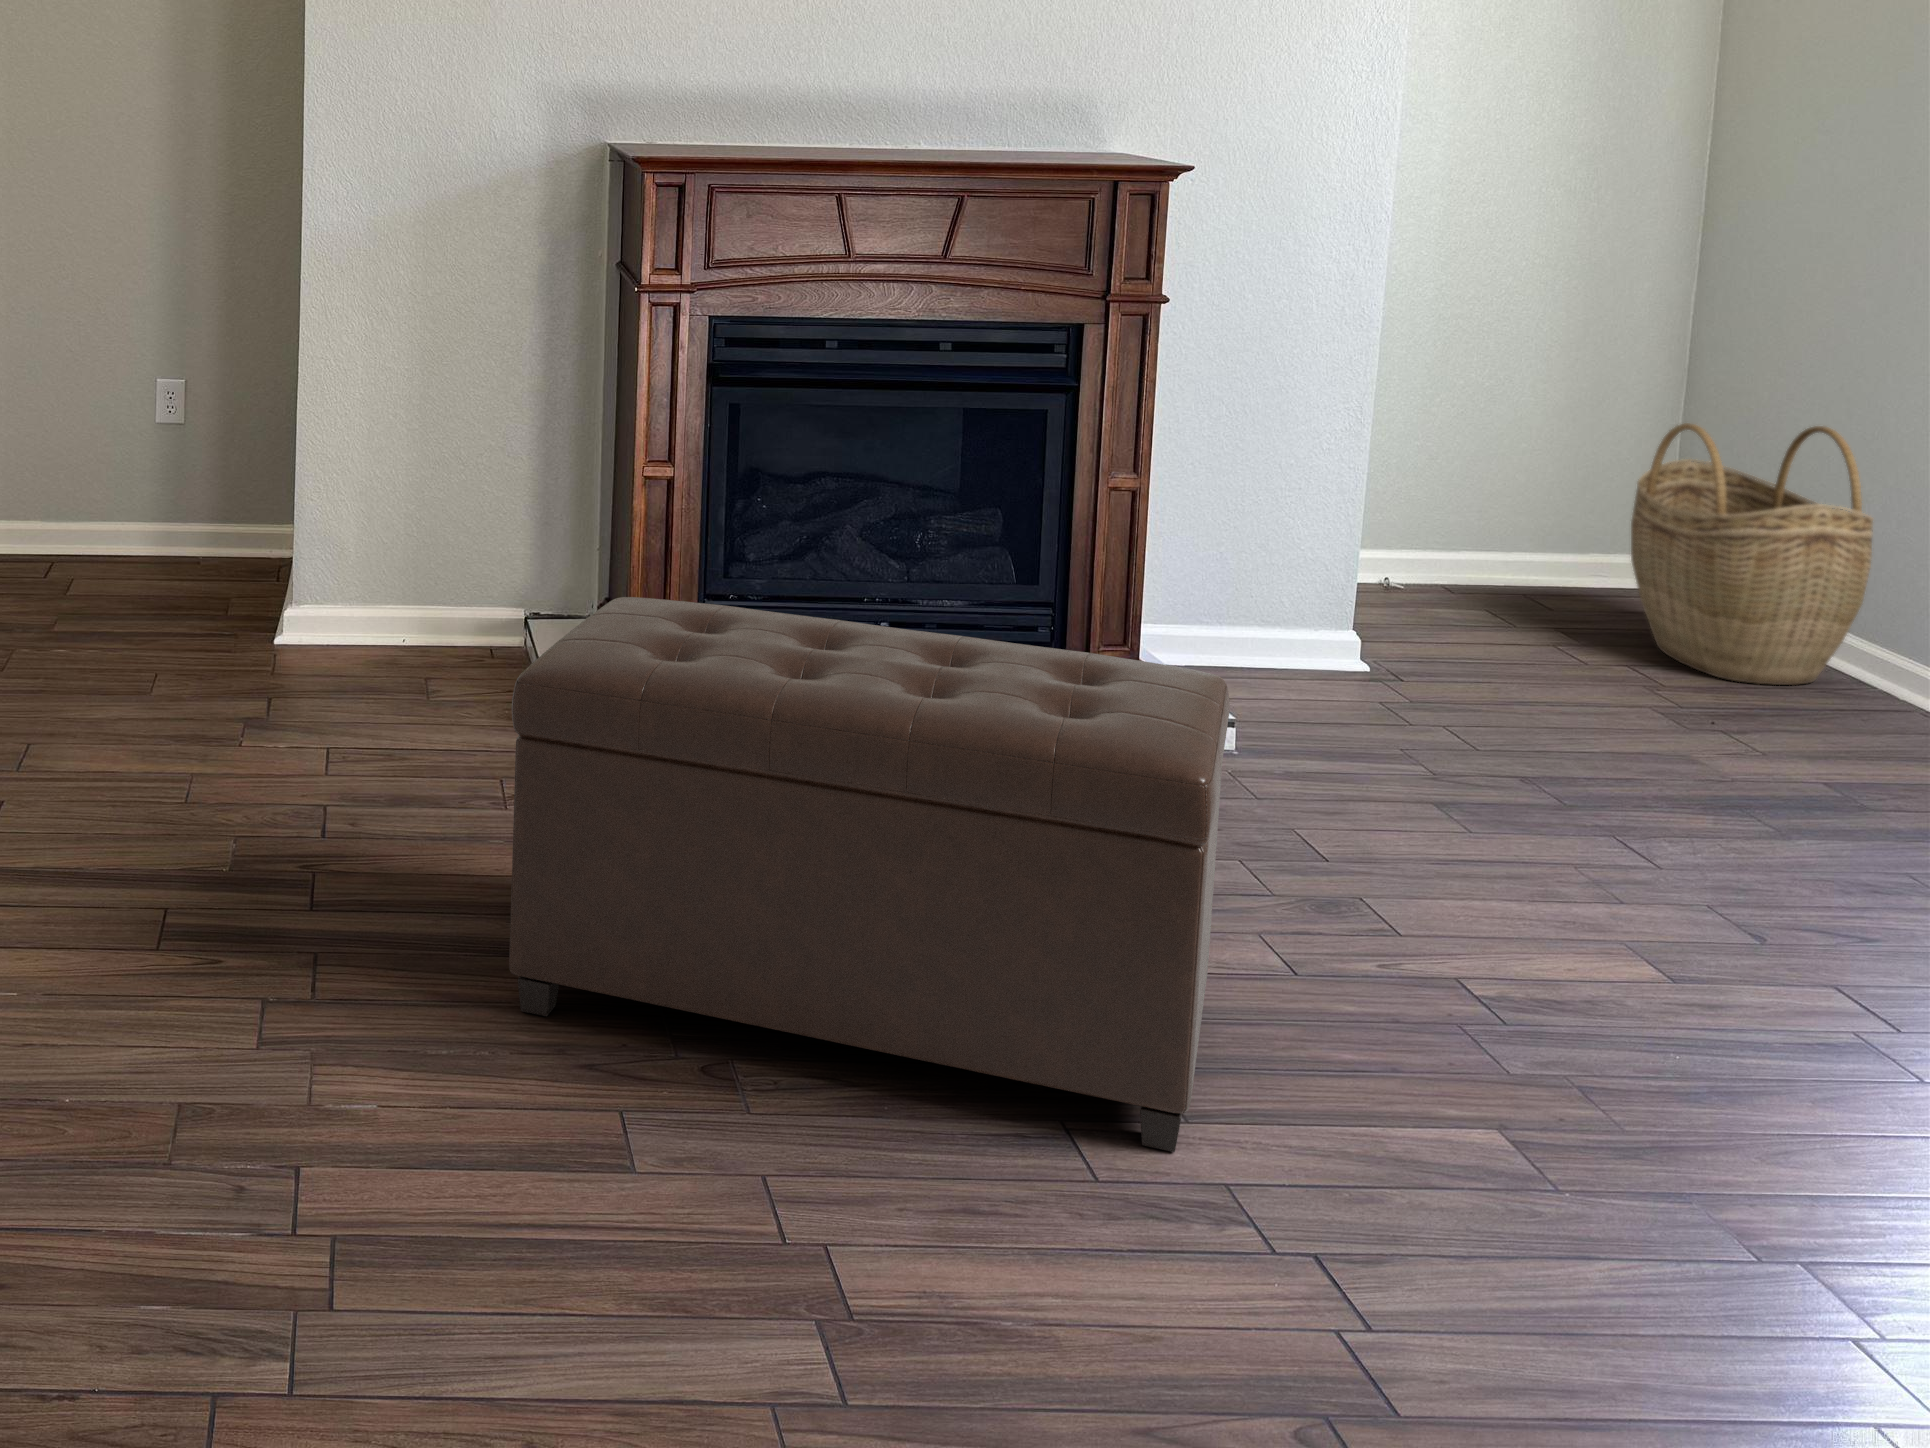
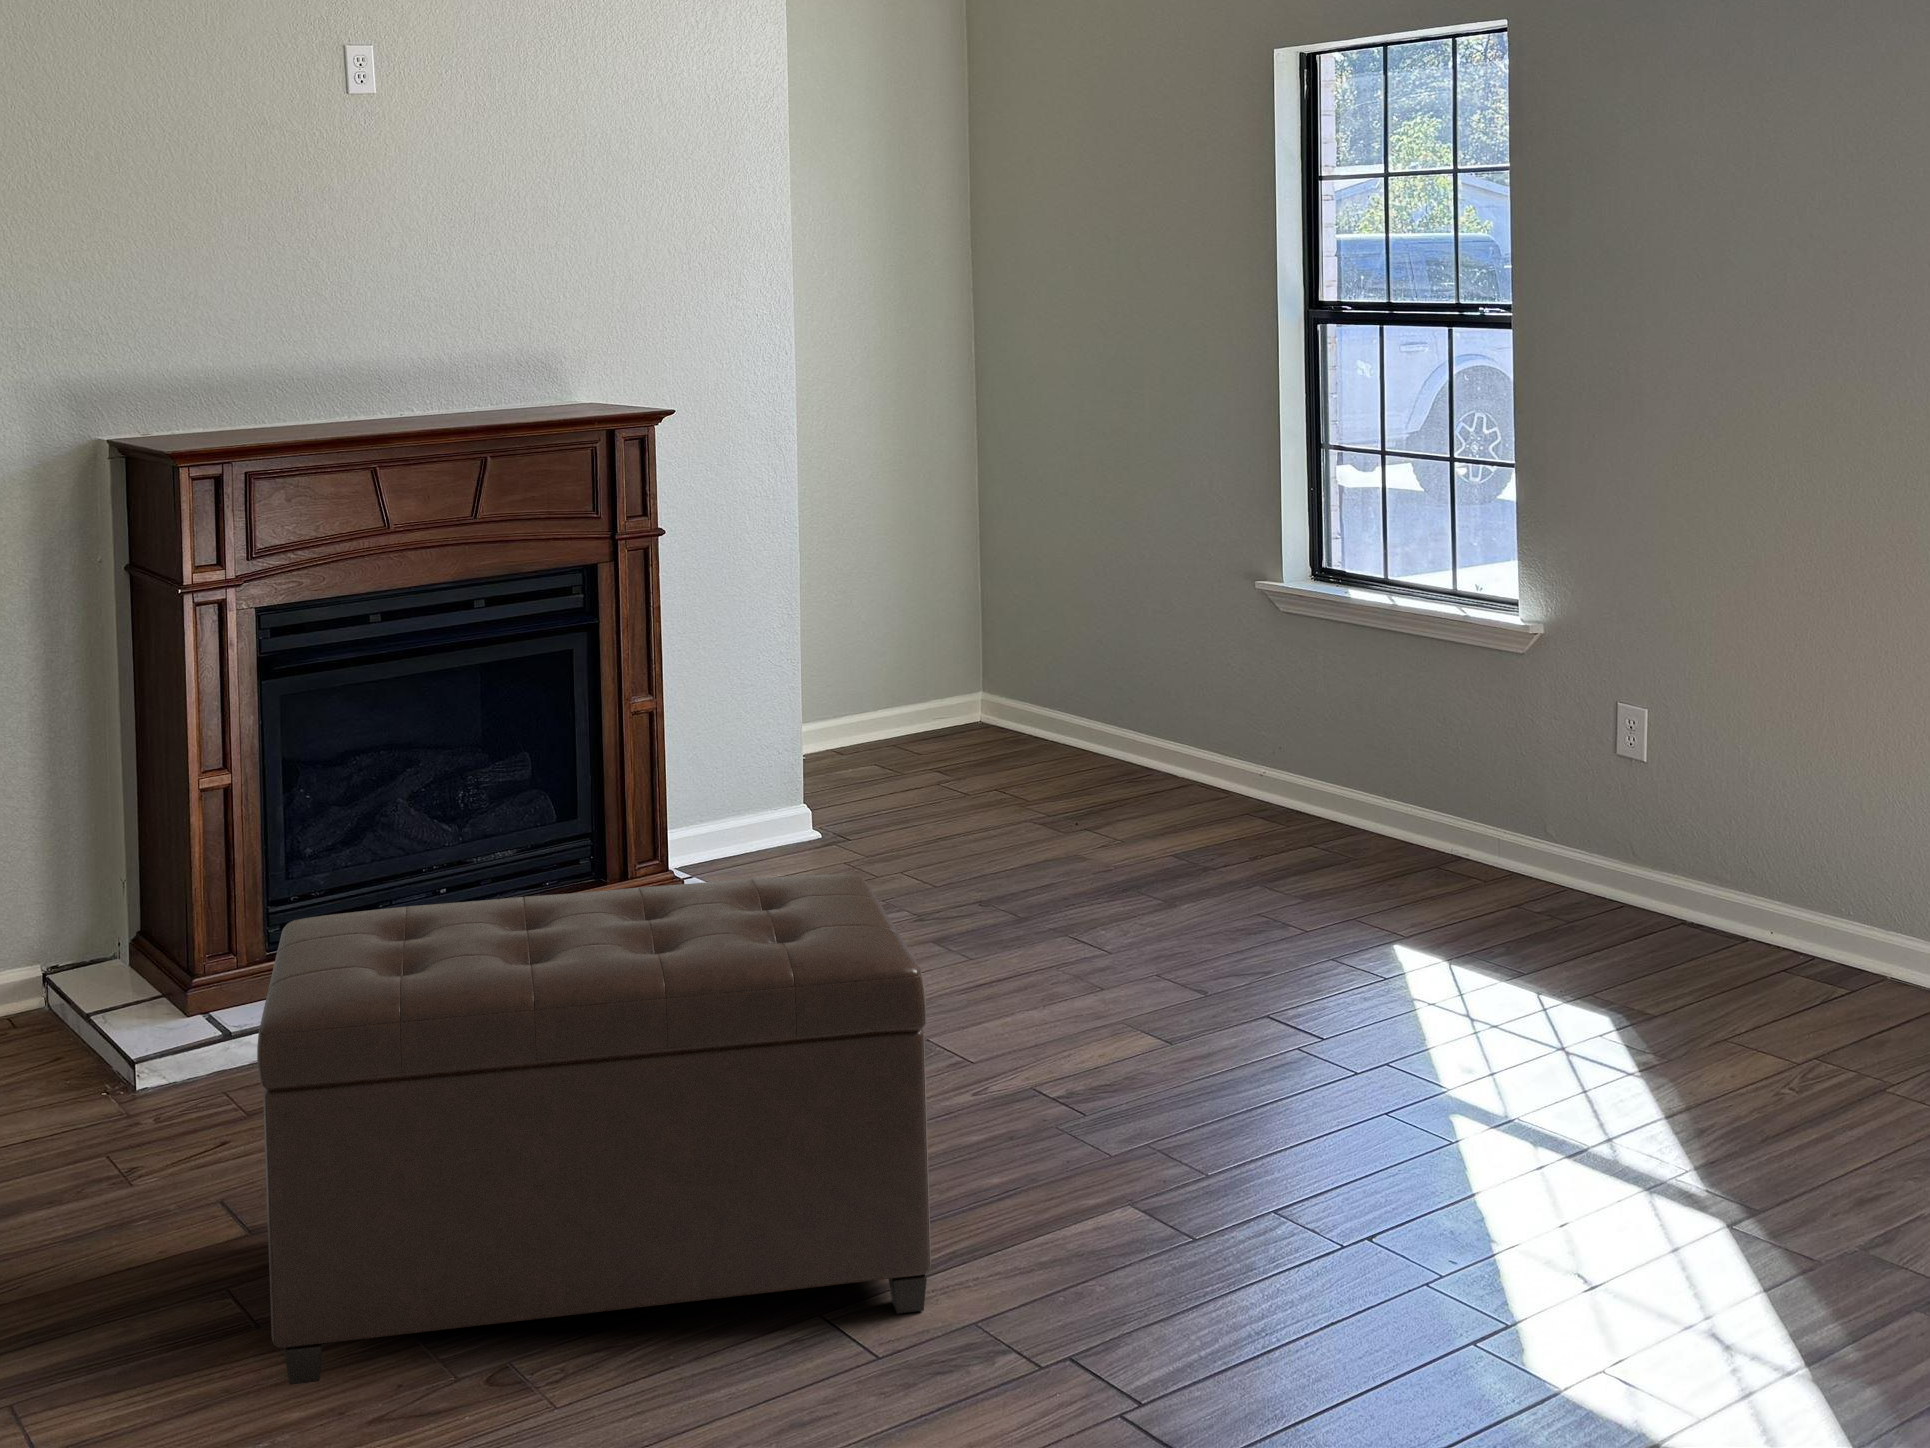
woven basket: present [1631,423,1873,685] -> none [982,569,1155,788]

